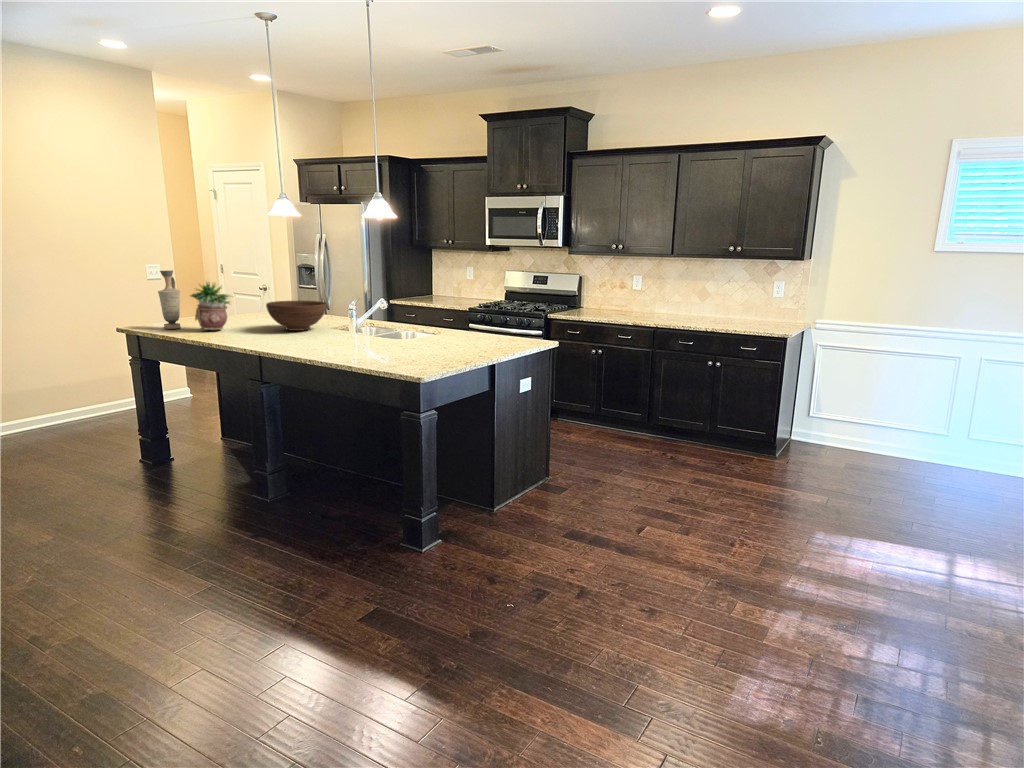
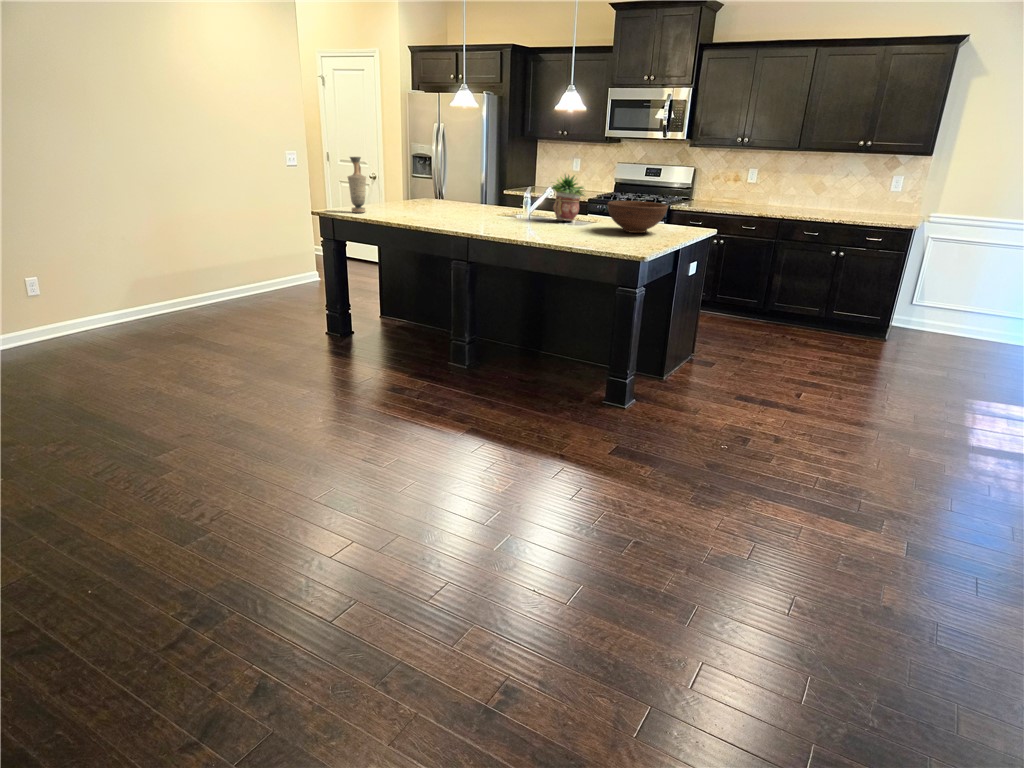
potted plant: present [190,282,231,330] -> present [552,175,585,221]
fruit bowl: present [266,301,326,331] -> present [607,201,668,233]

